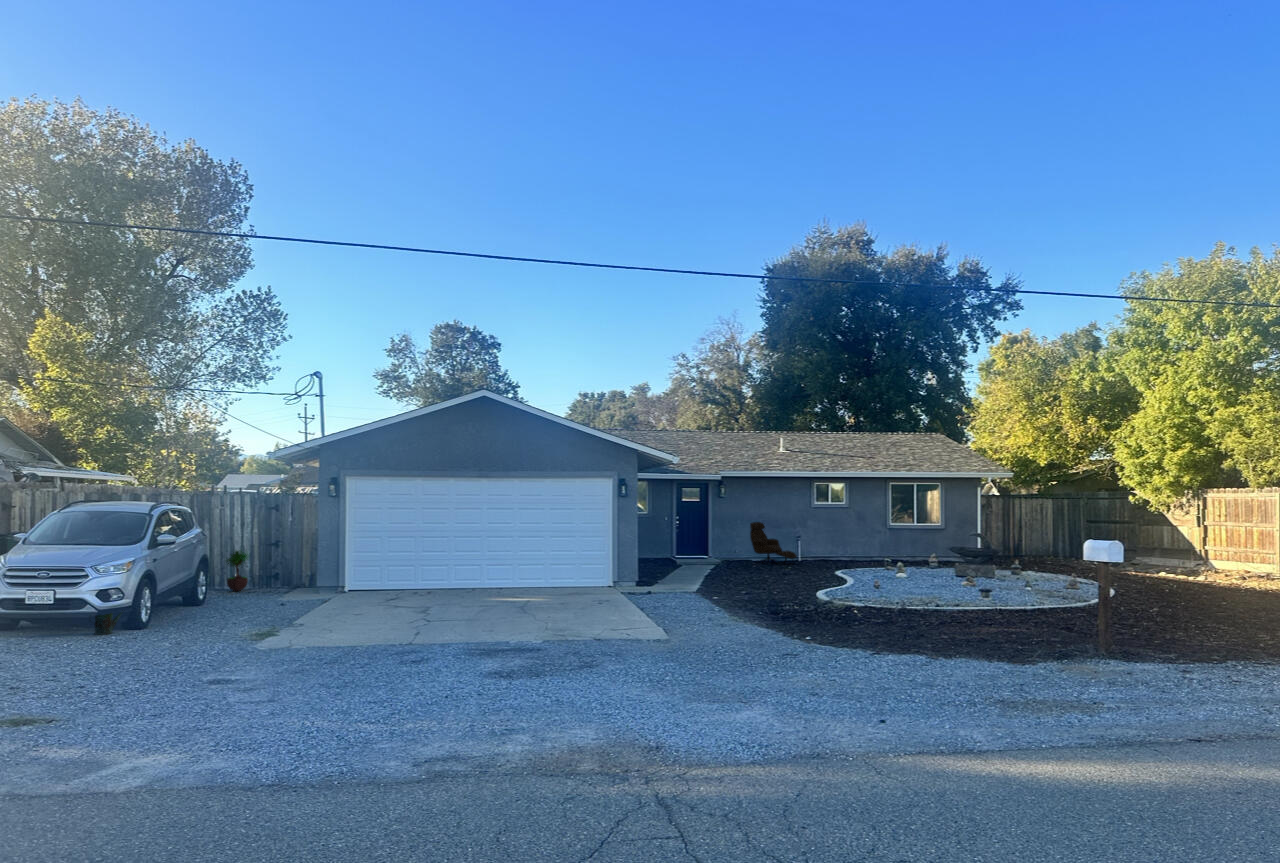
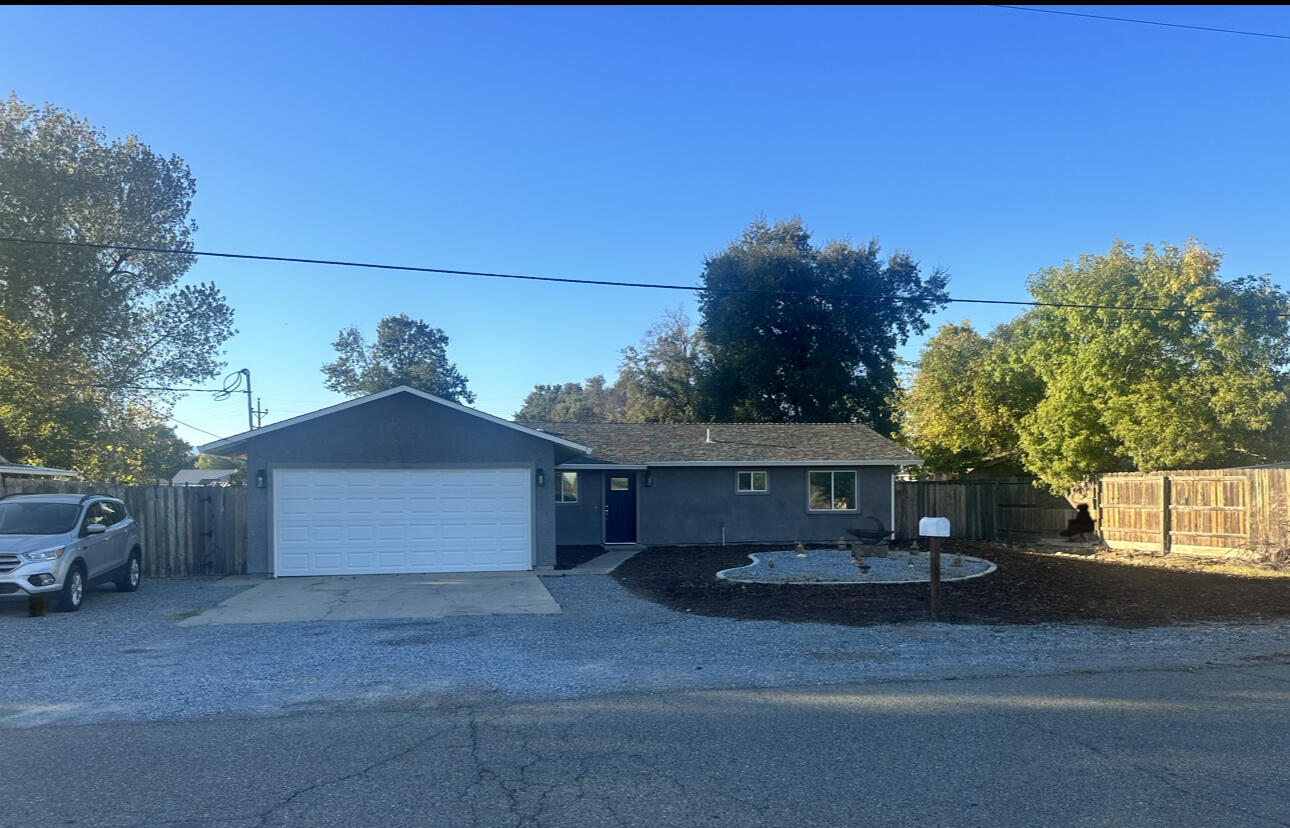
lounge chair: present [750,522,797,564] -> present [1059,503,1097,542]
potted tree: present [226,550,248,591] -> none [156,537,184,579]

